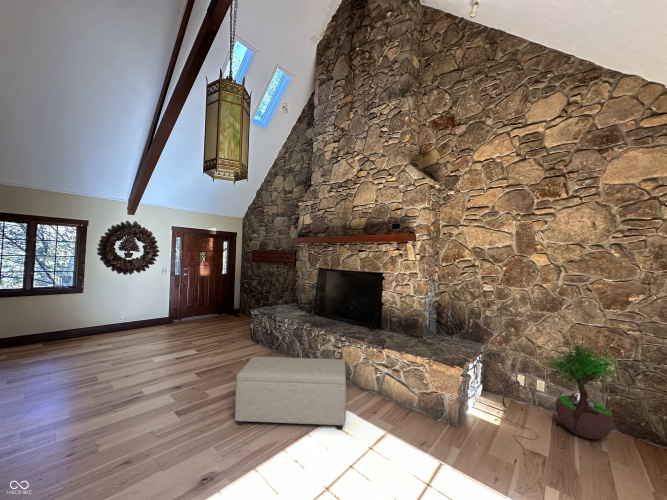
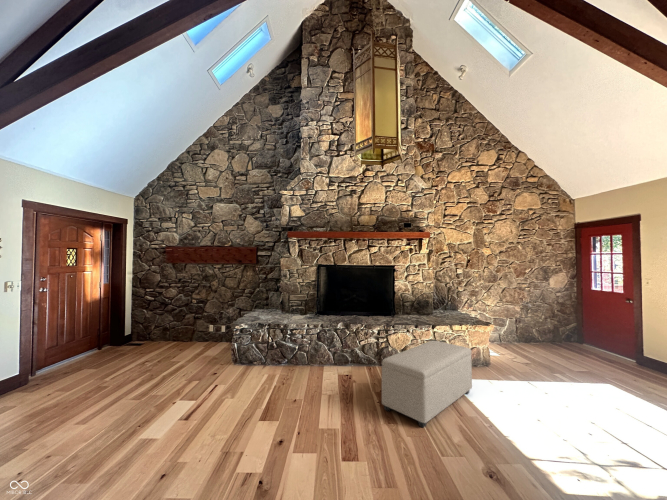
potted tree: present [544,343,618,439] -> none [505,294,542,350]

